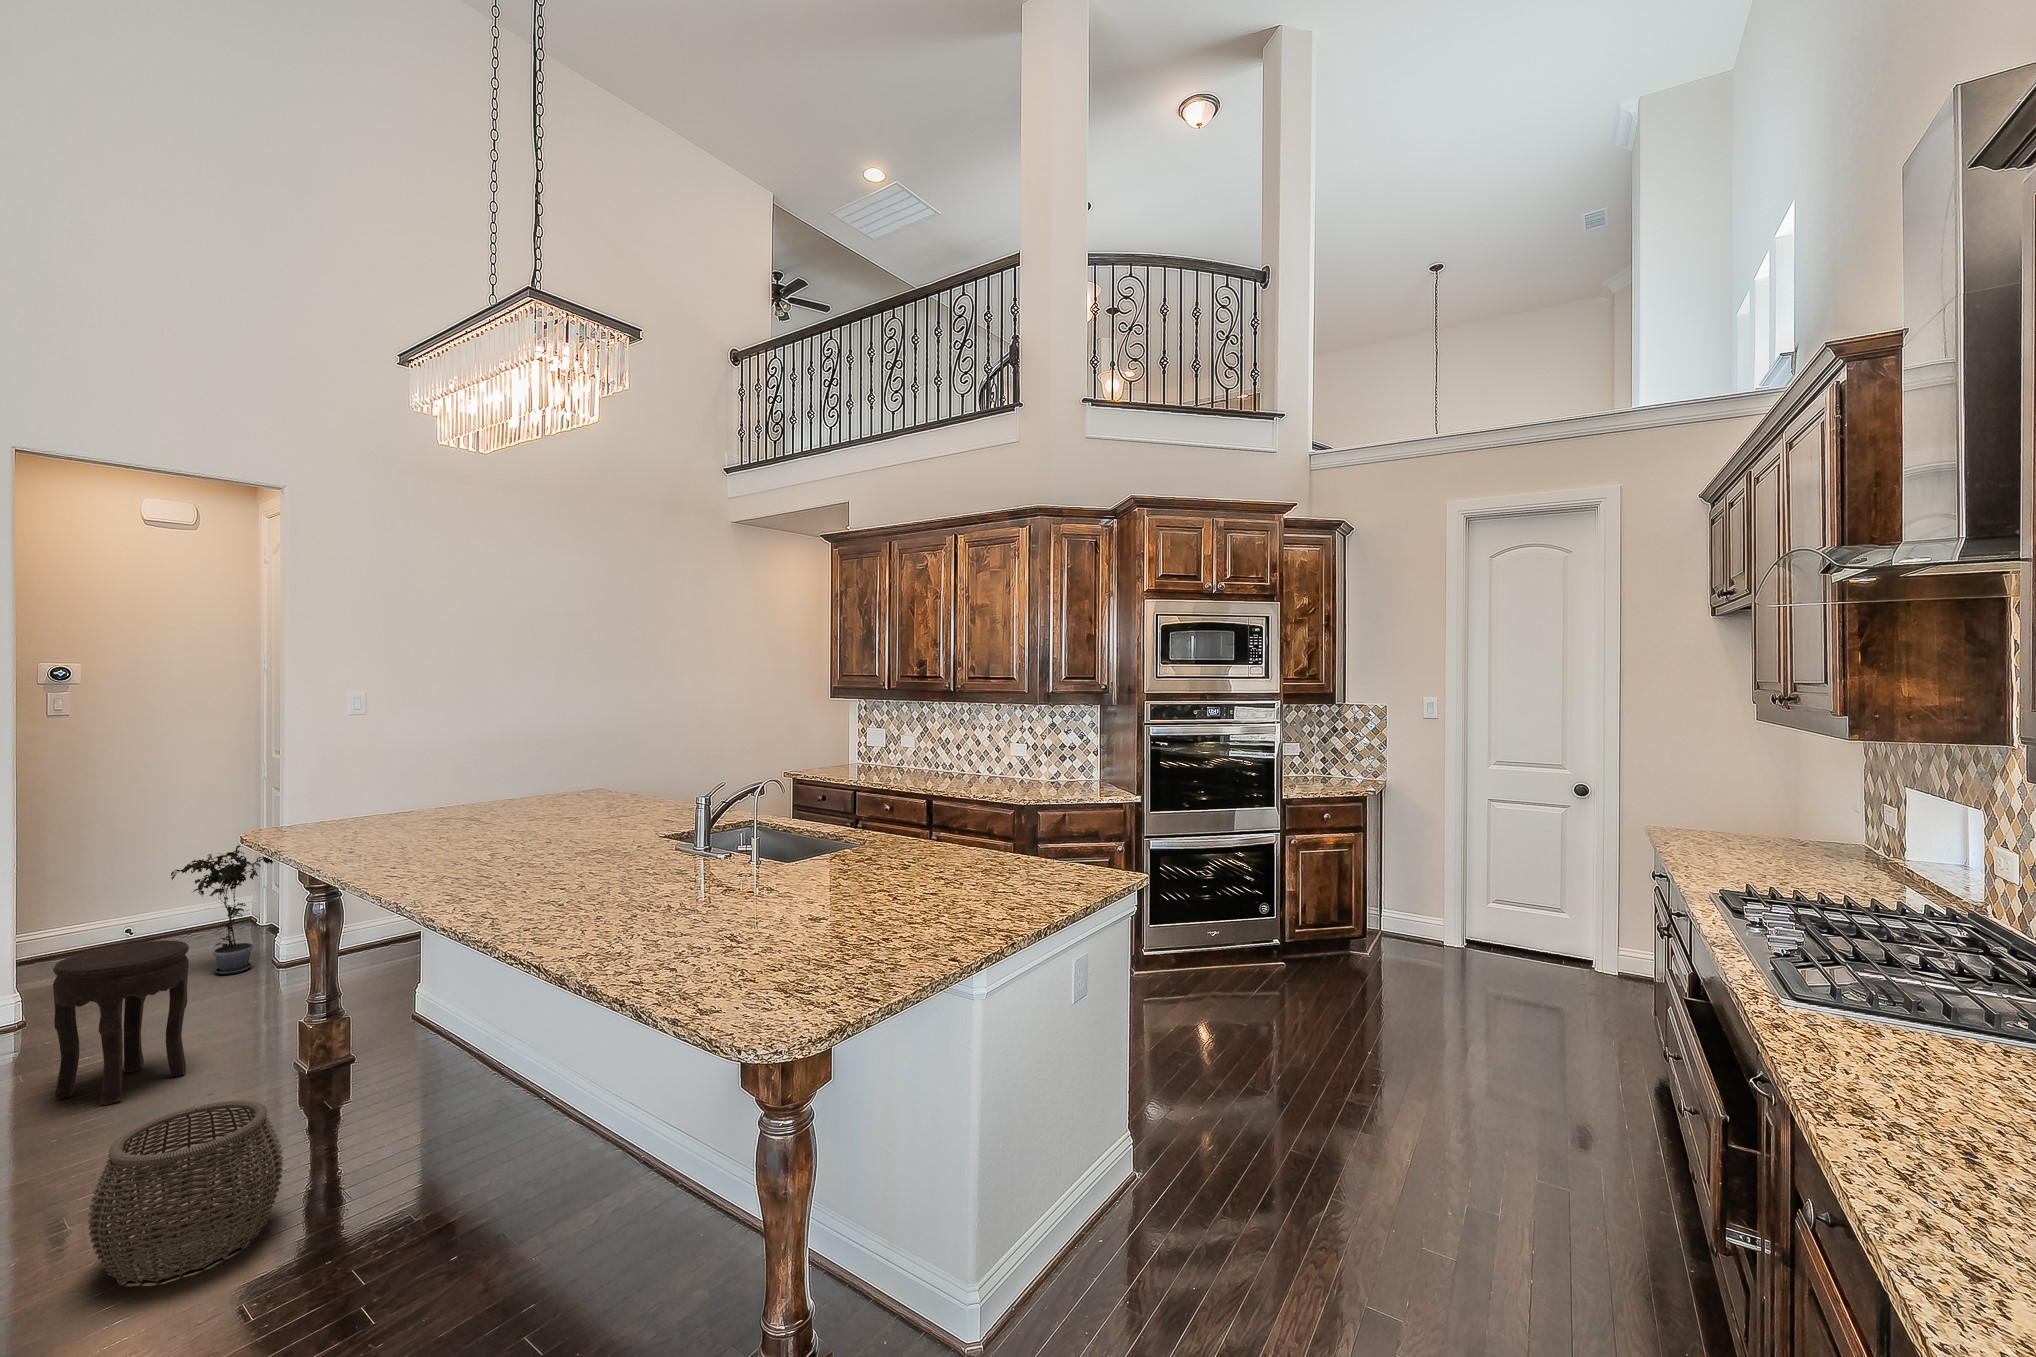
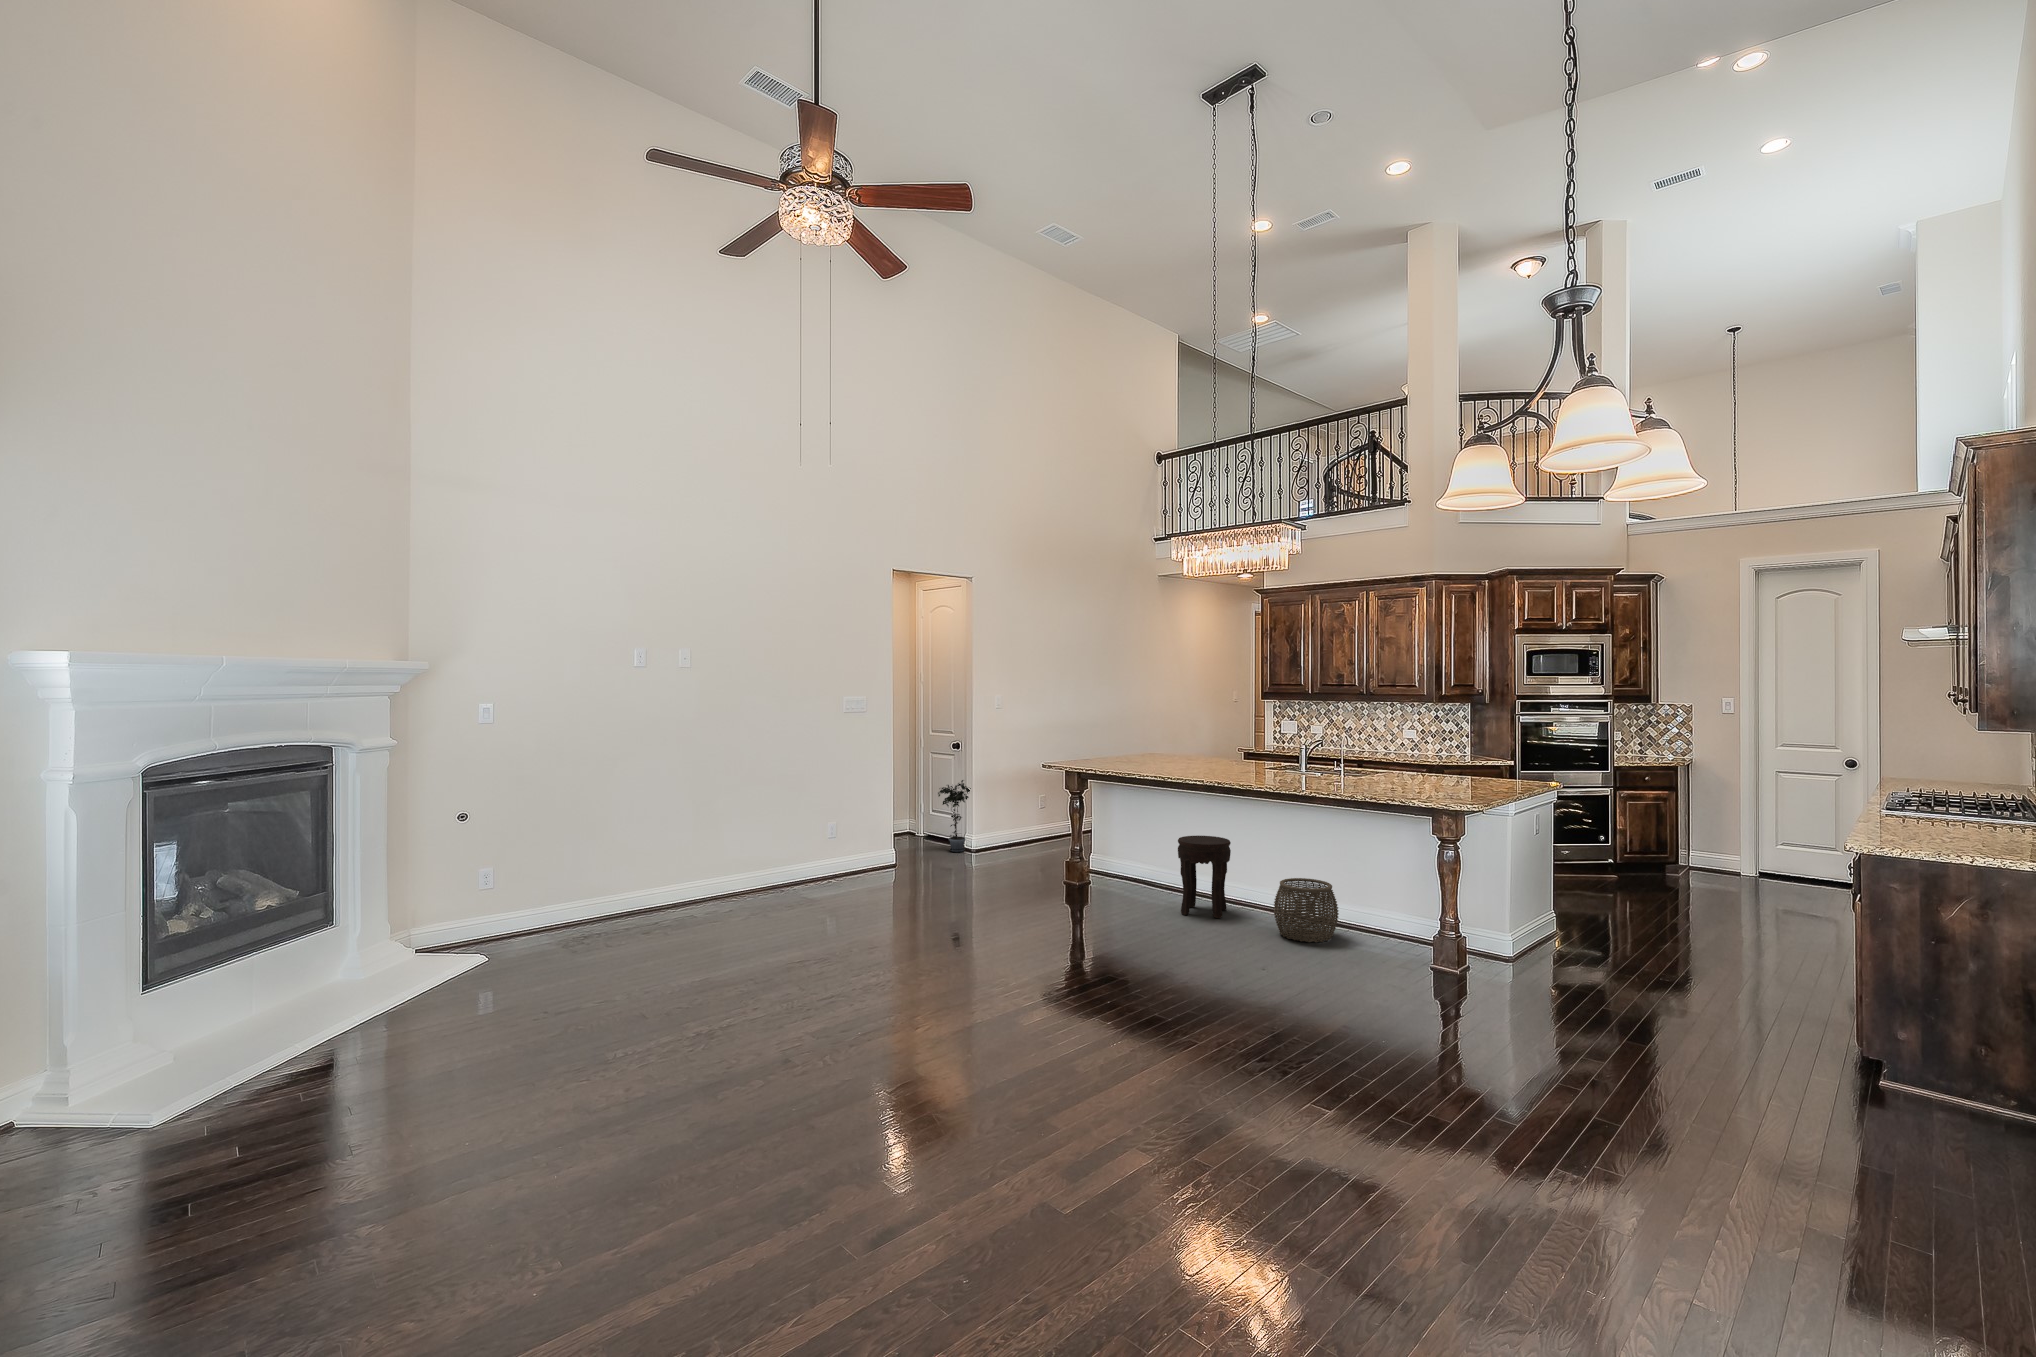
side table: present [53,941,189,1105] -> present [1178,836,1231,918]
woven basket: present [88,1100,283,1284] -> present [1274,878,1339,942]

